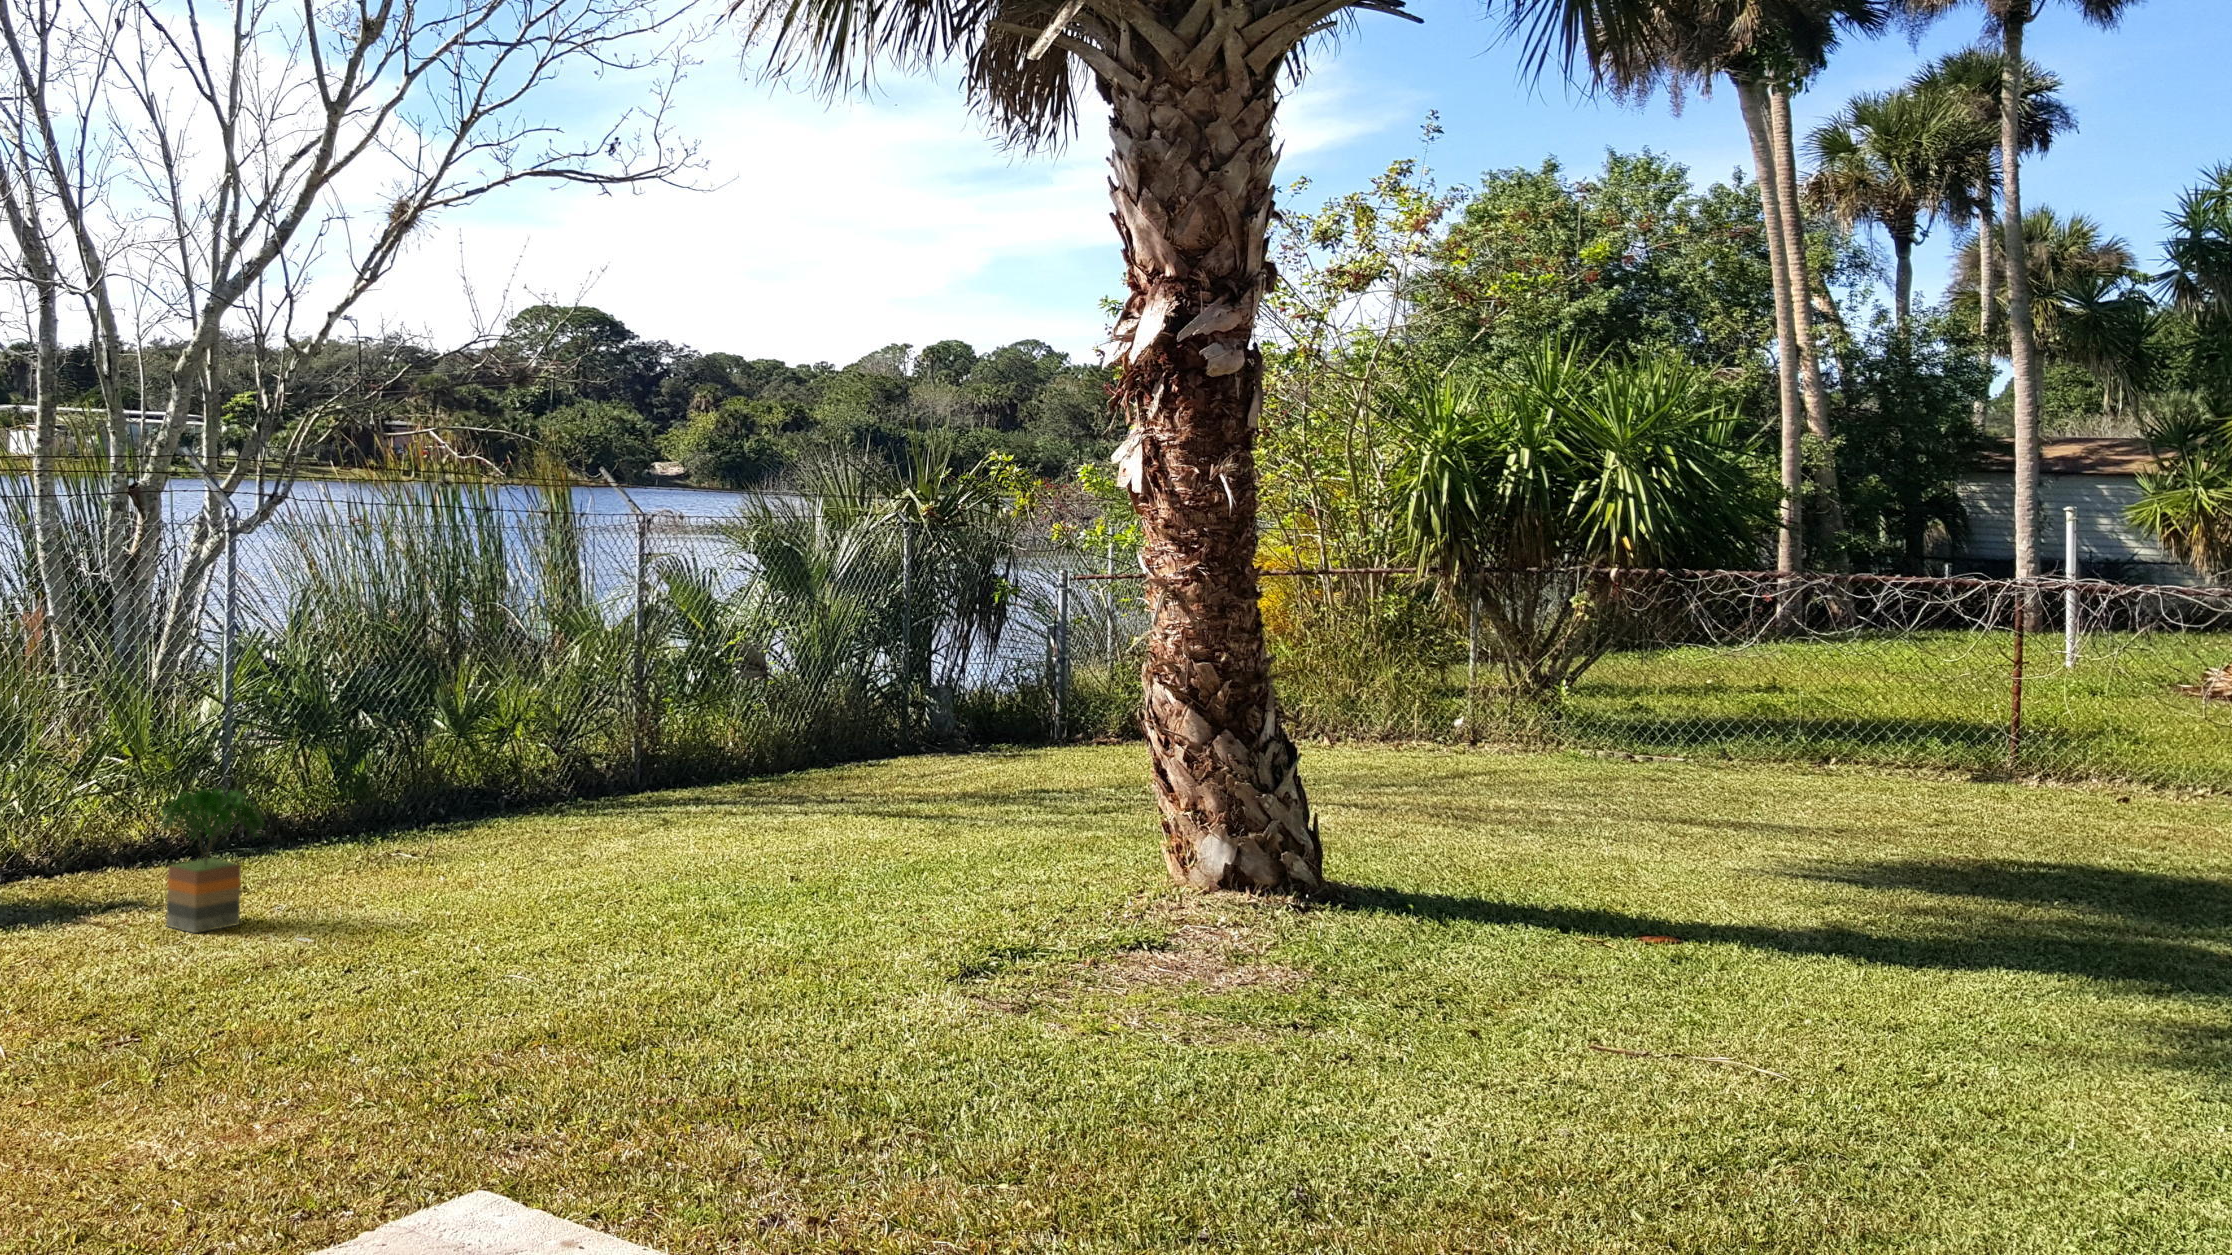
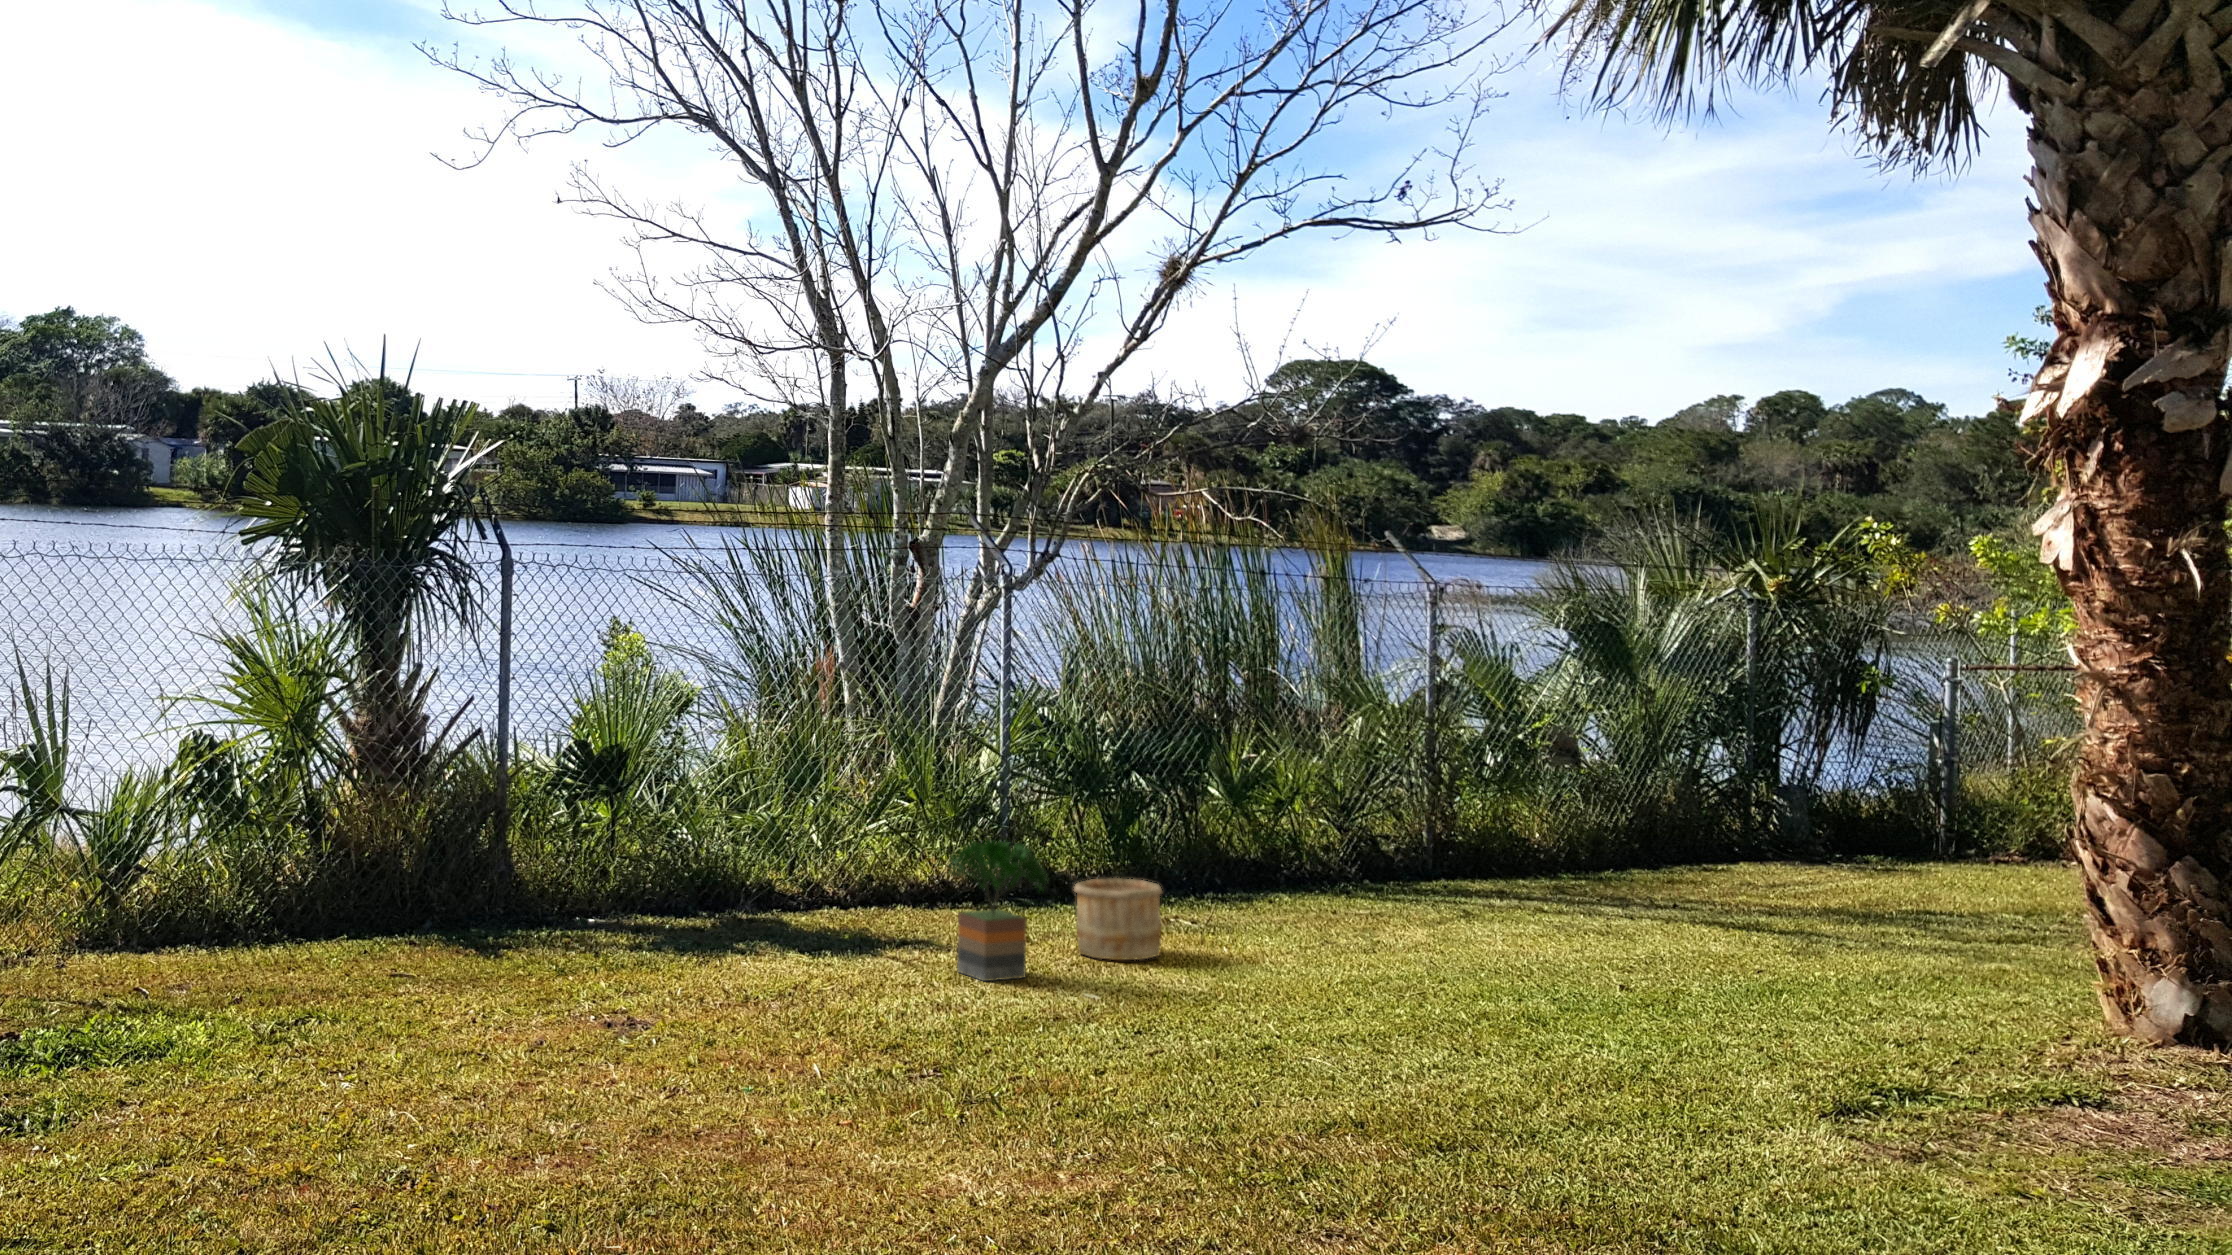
wooden bucket: none [294,815,384,896] -> present [1074,878,1162,960]

